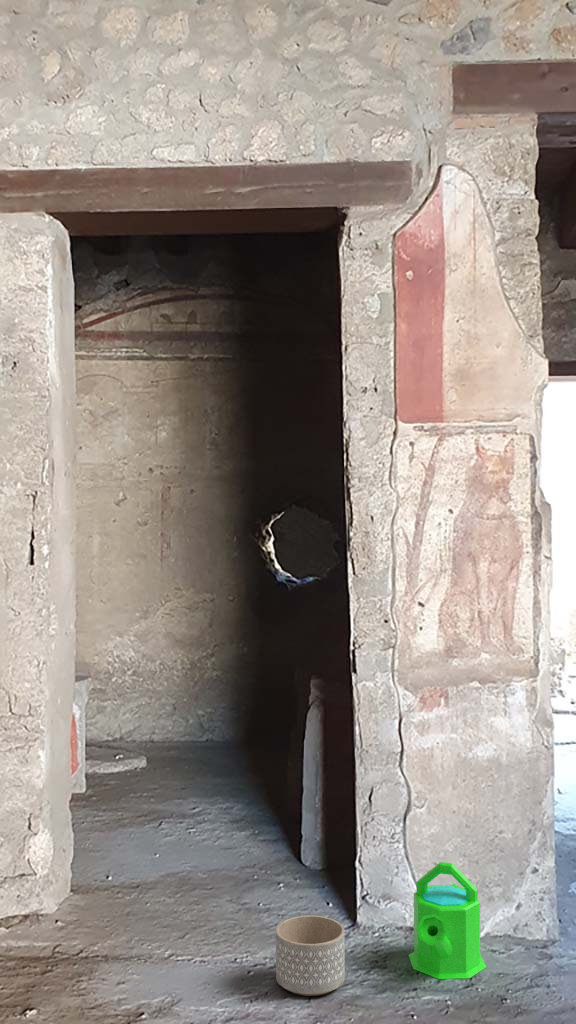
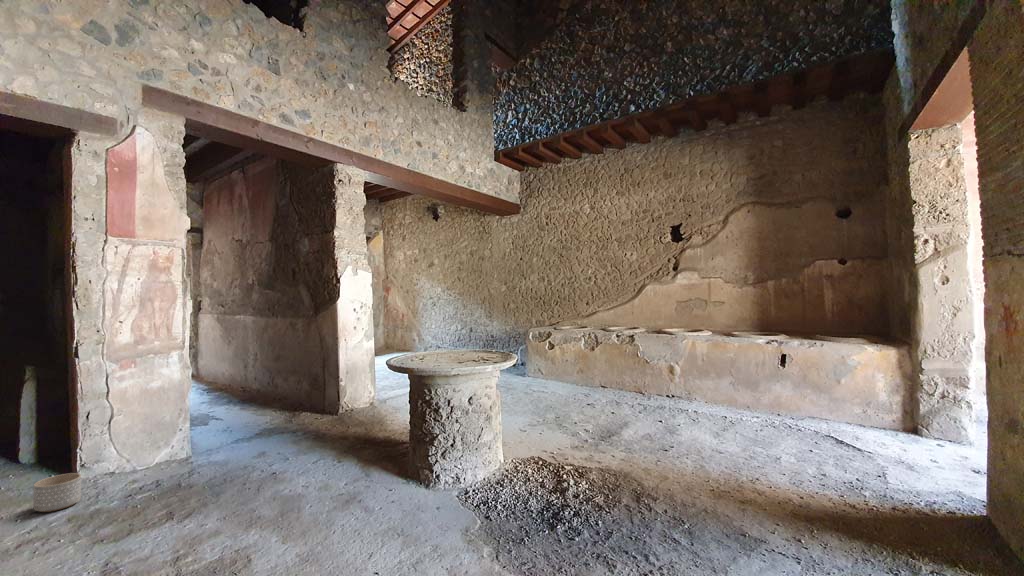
watering can: present [408,862,486,979] -> none [115,434,160,485]

